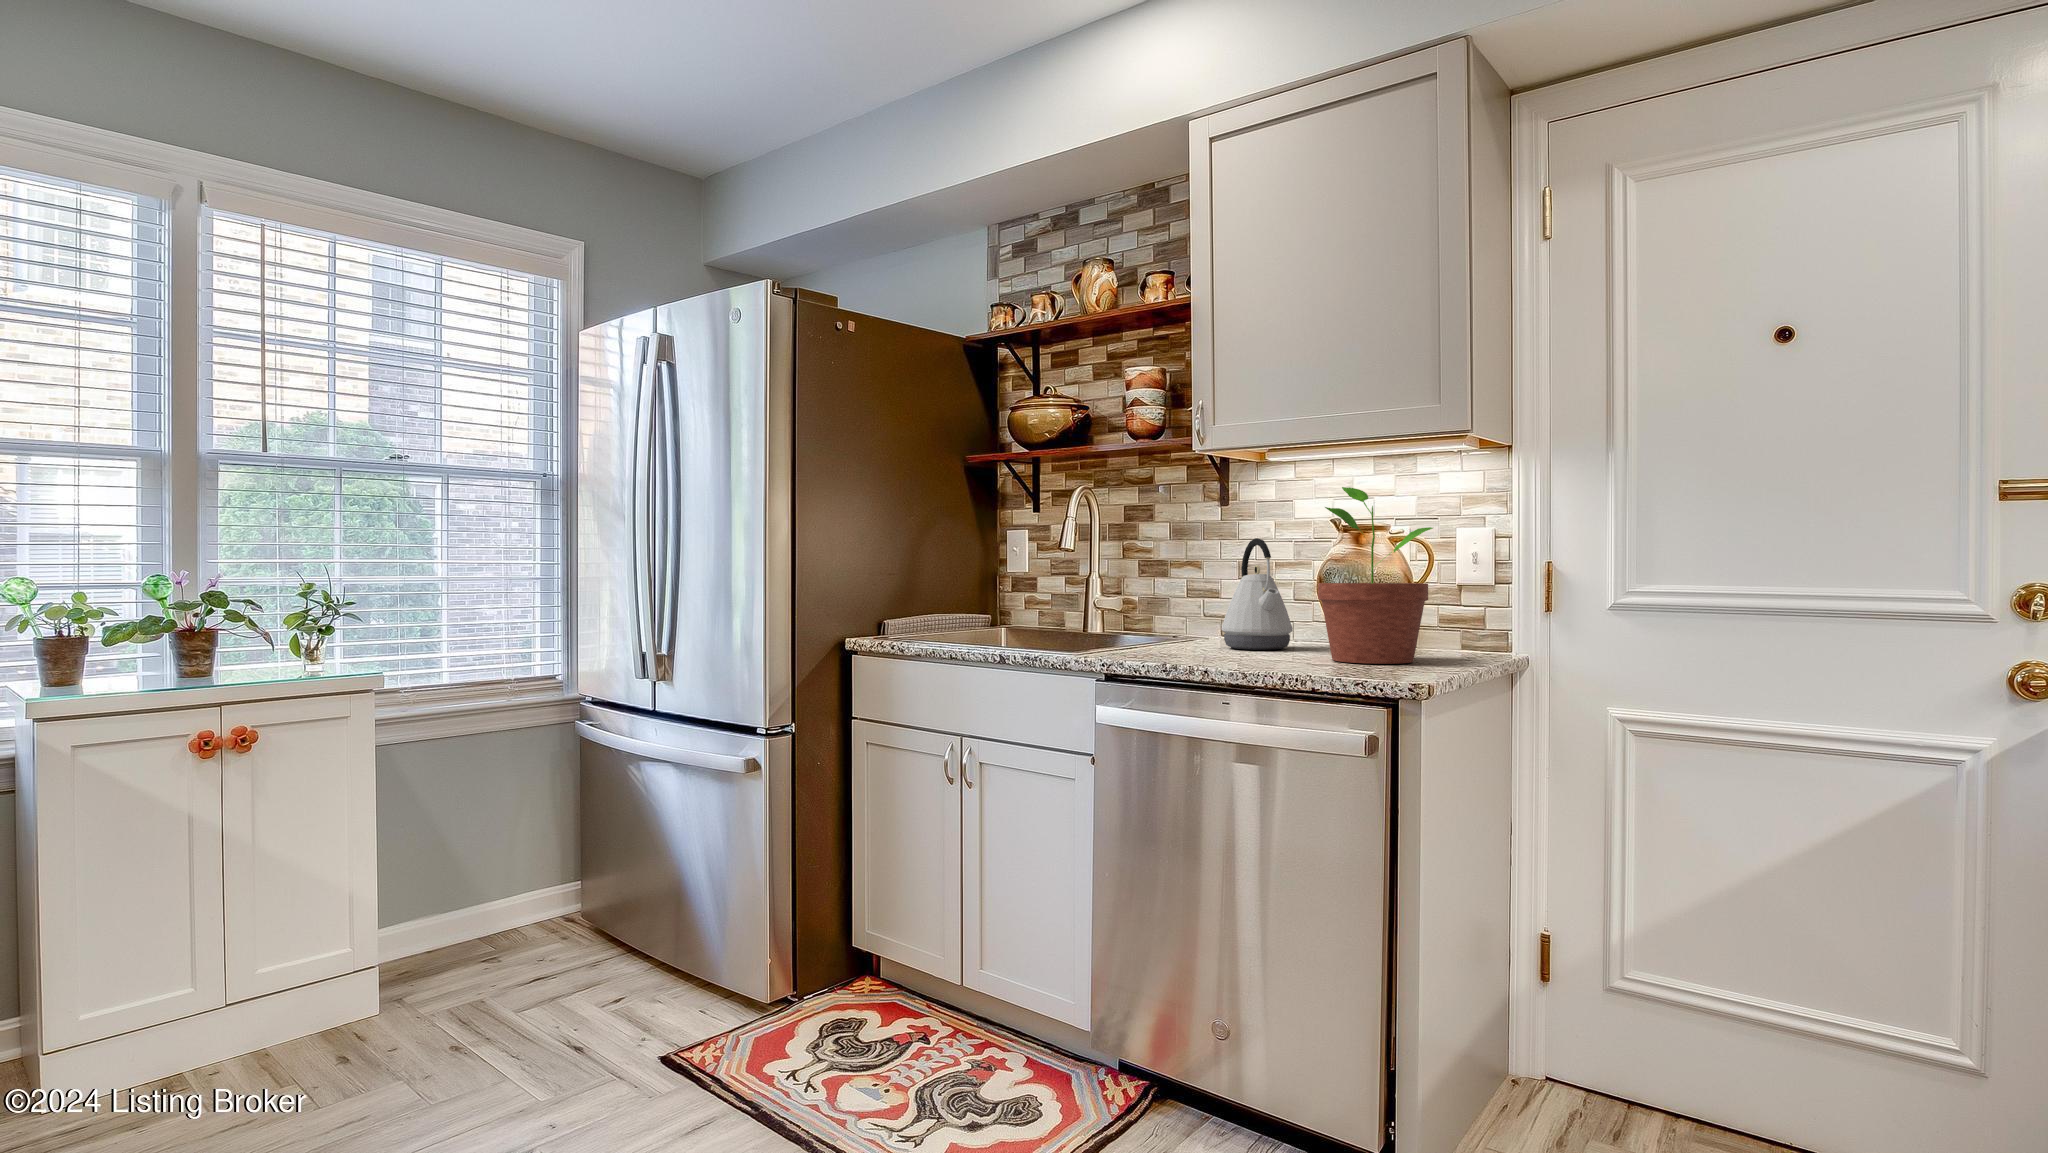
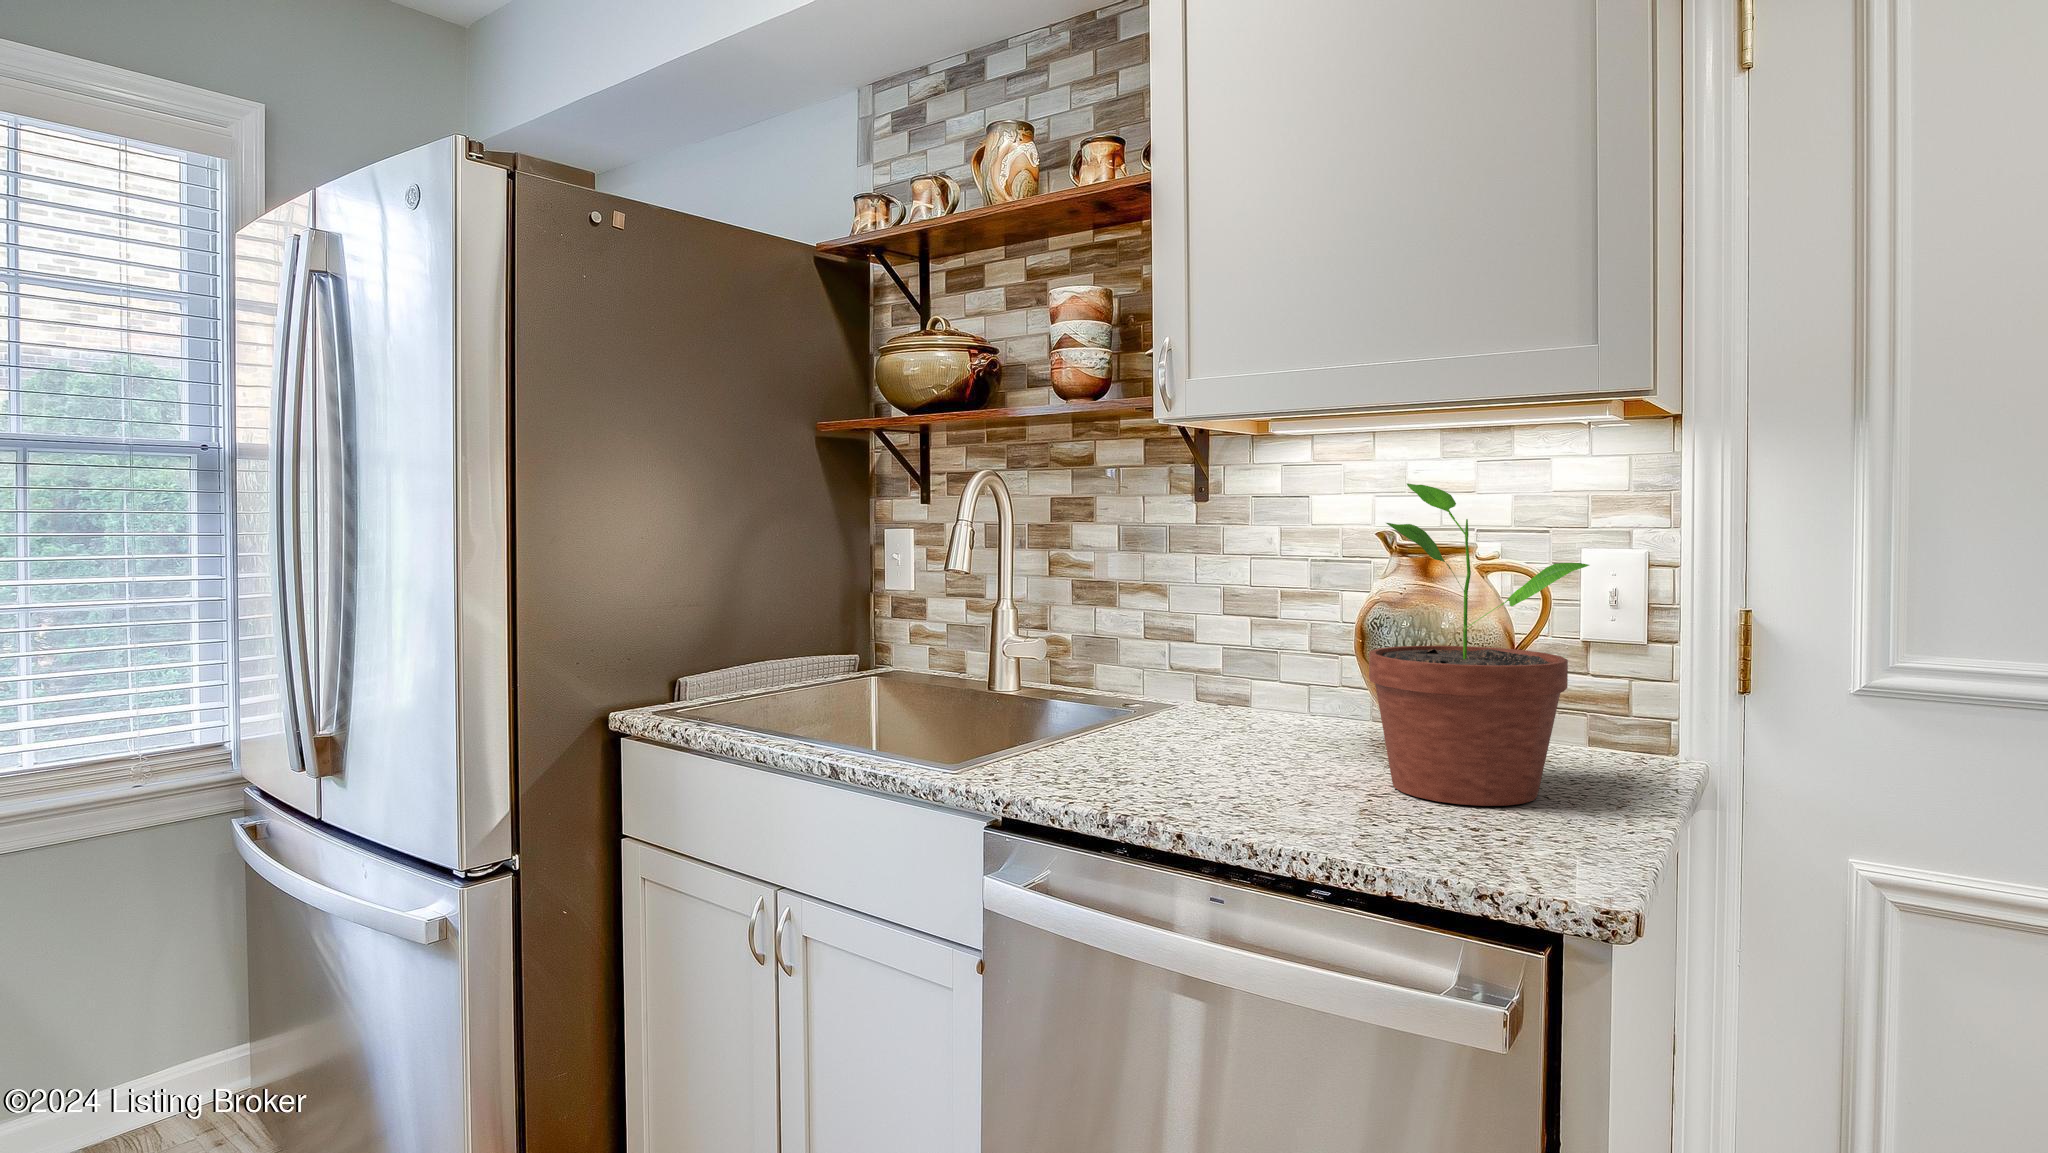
kettle: present [1222,538,1293,650] -> none [1198,560,1311,743]

